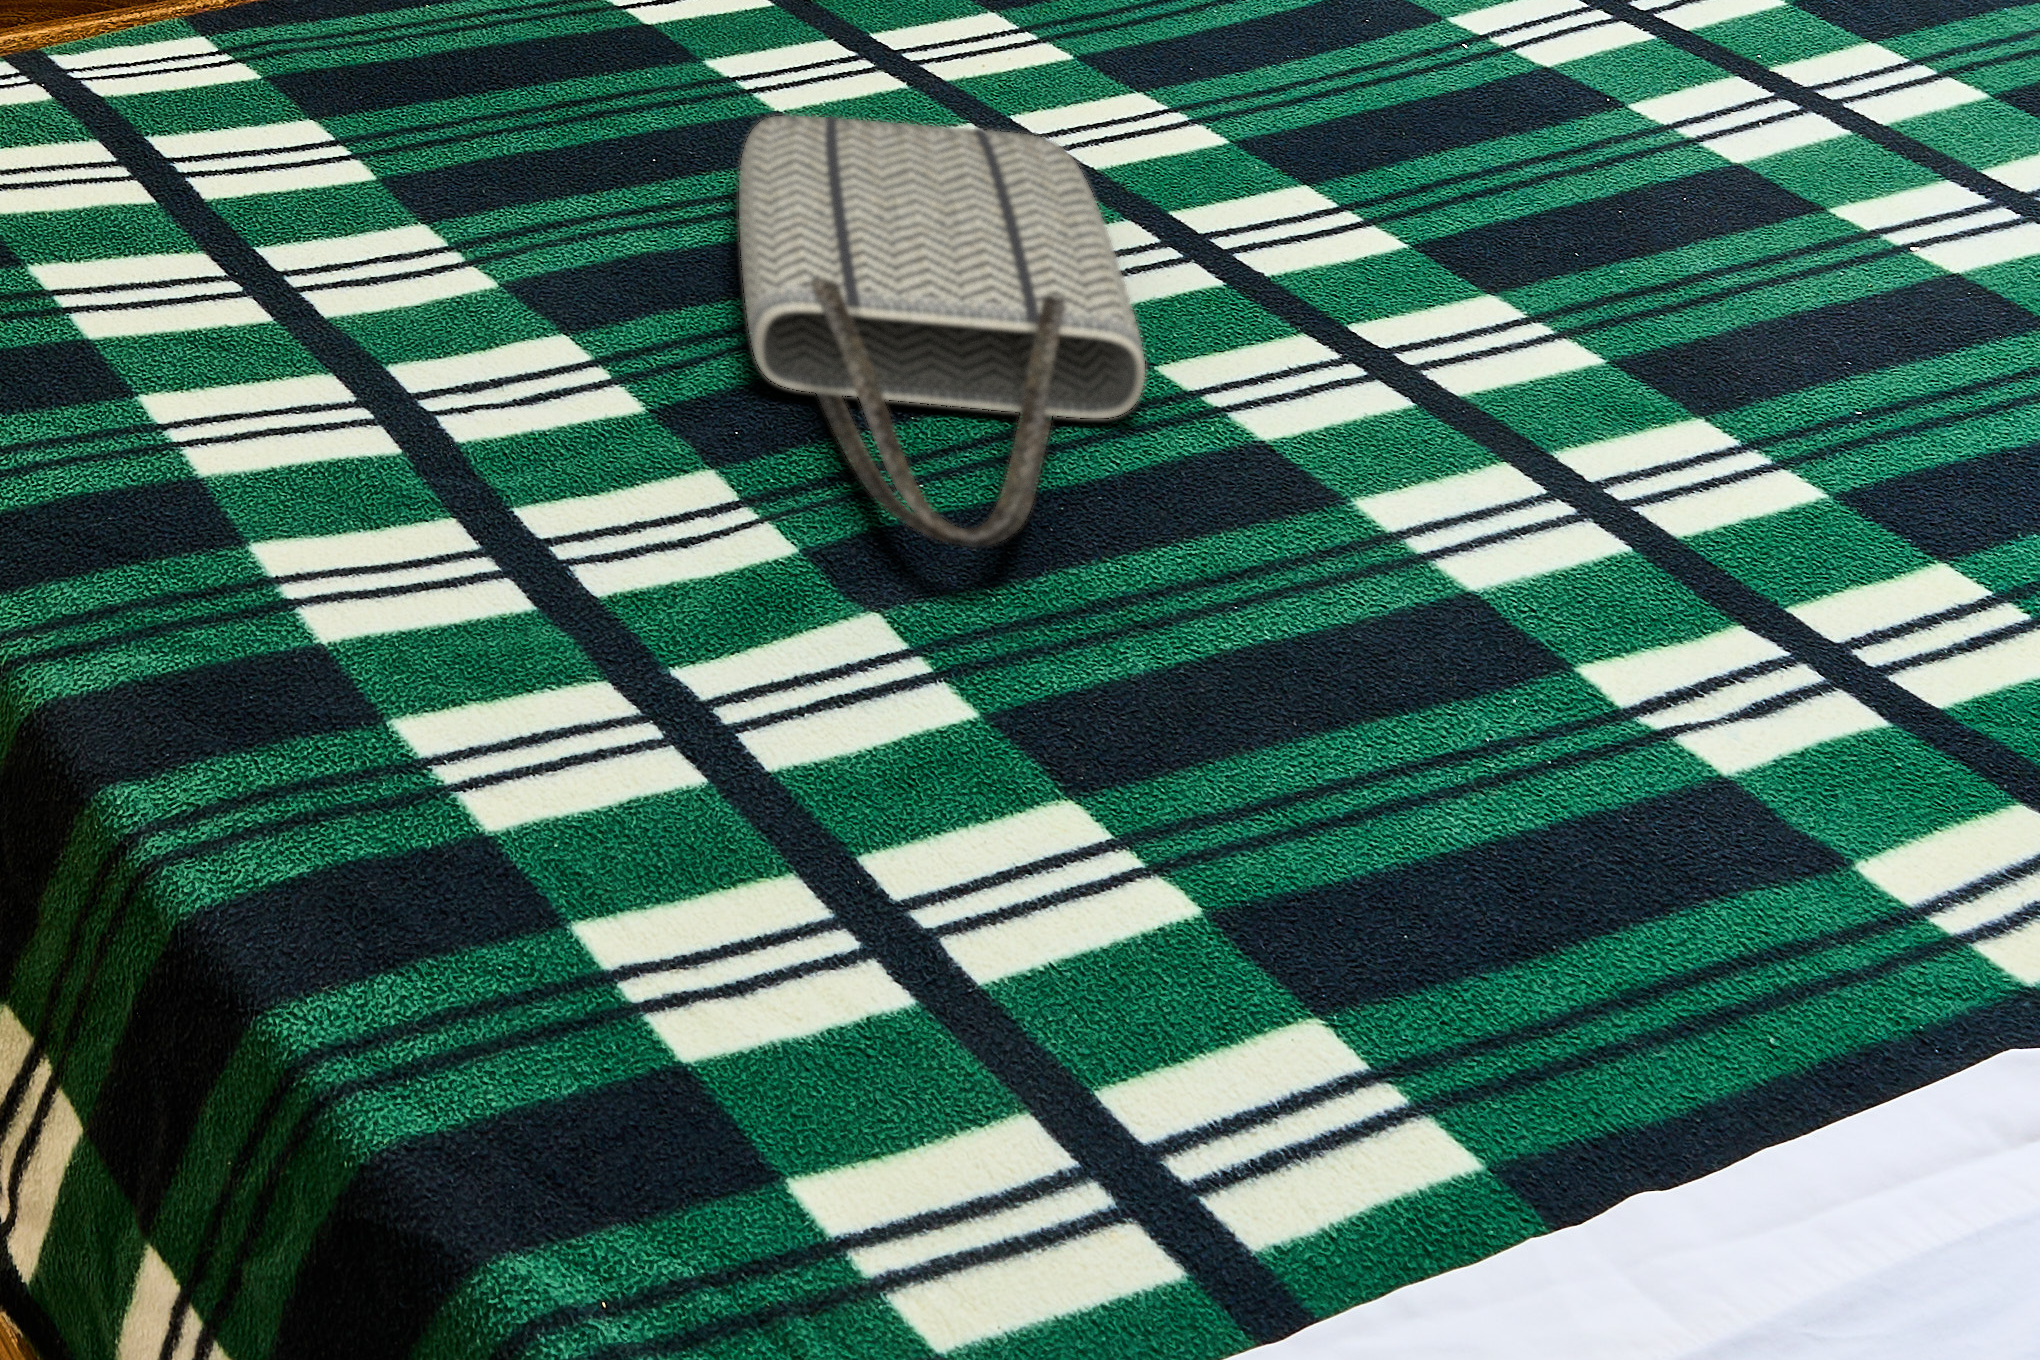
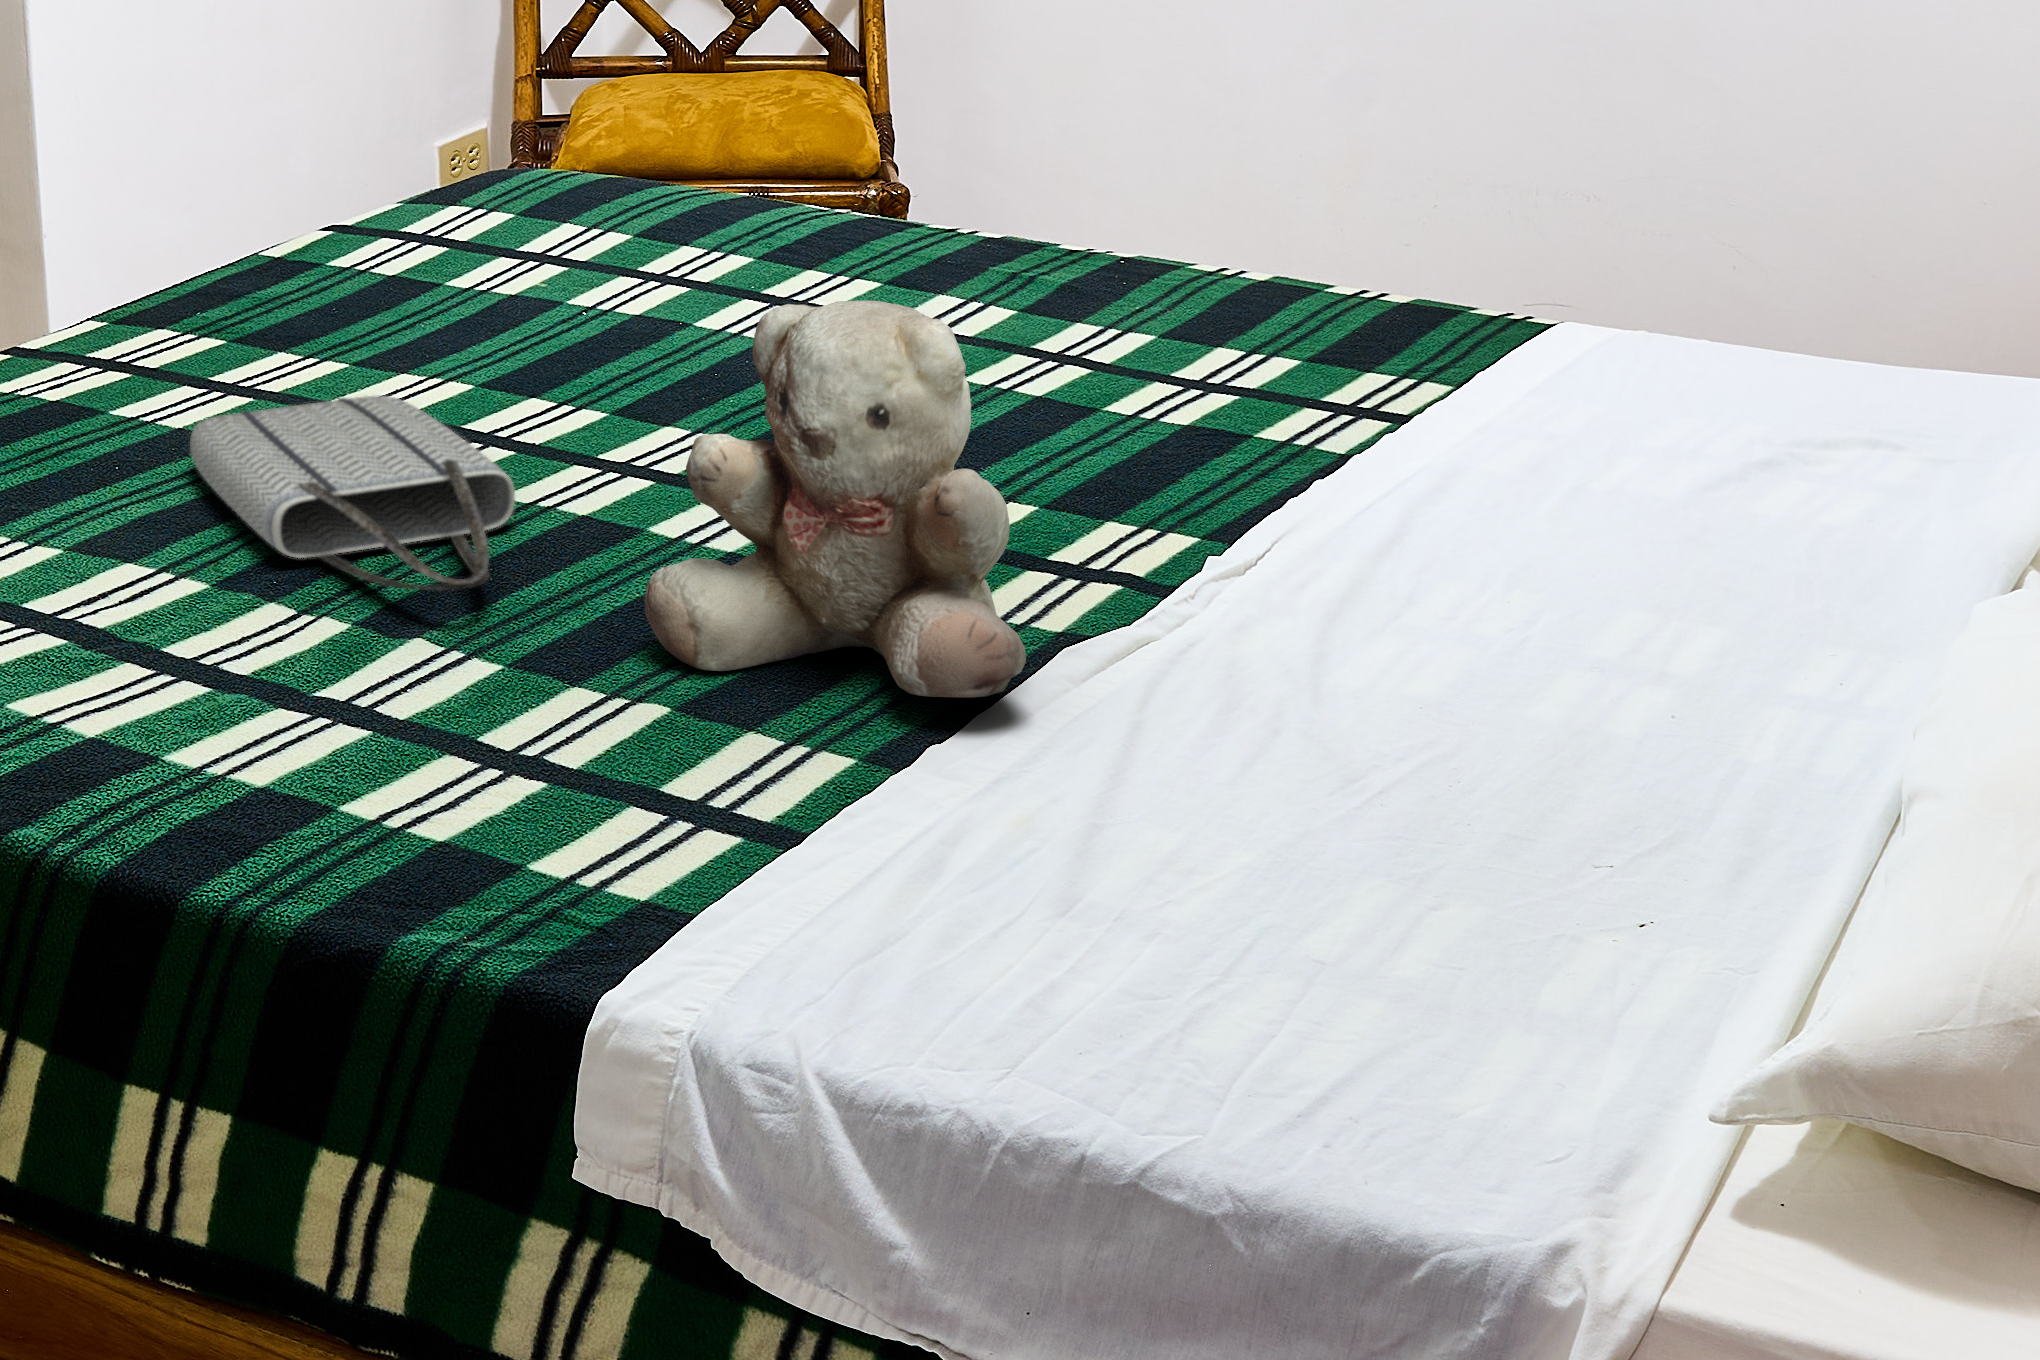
teddy bear: none [1215,278,1897,1127] -> present [644,301,1026,697]

